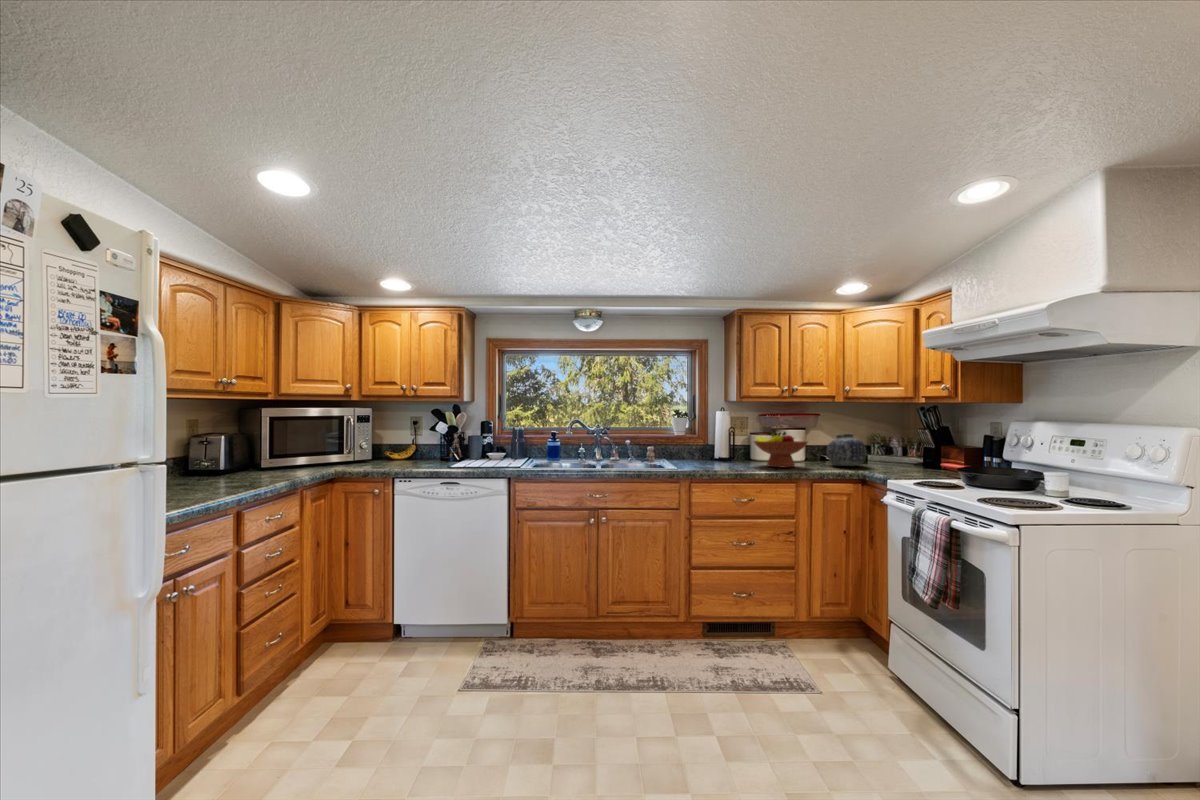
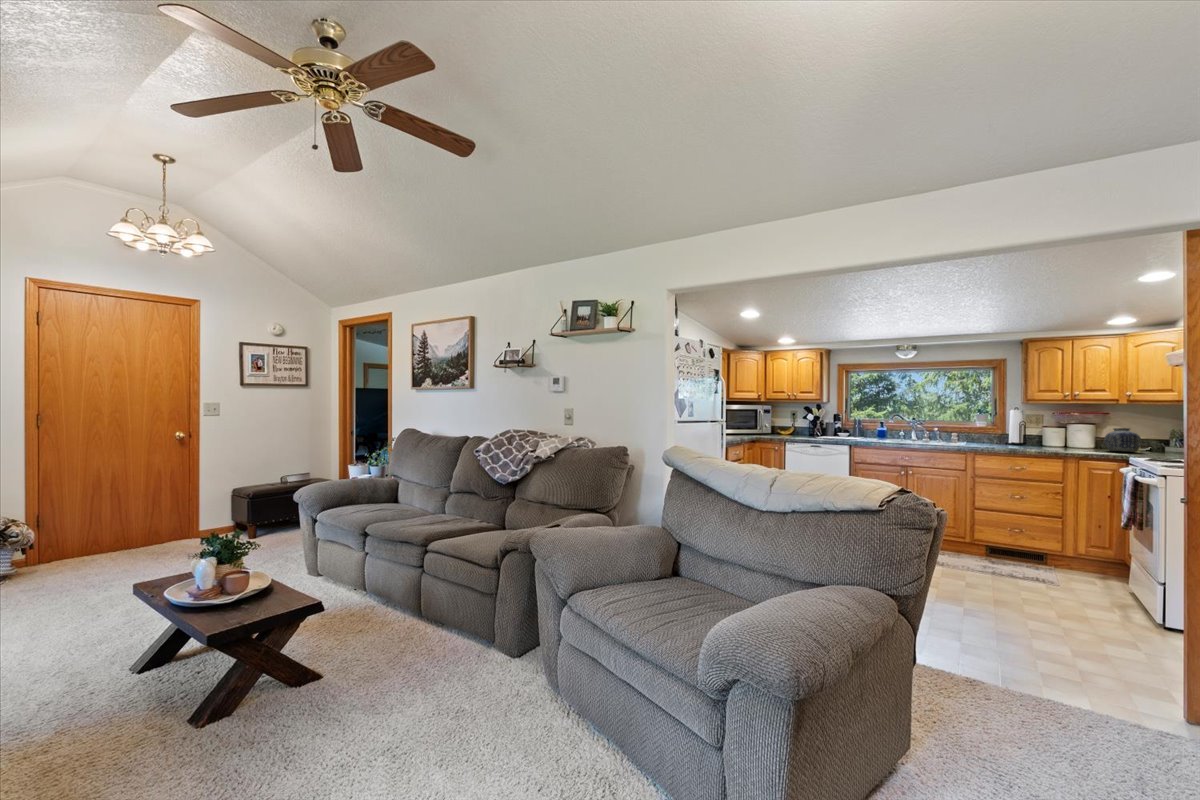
fruit bowl: present [754,432,808,467] -> none [1033,424,1082,449]

